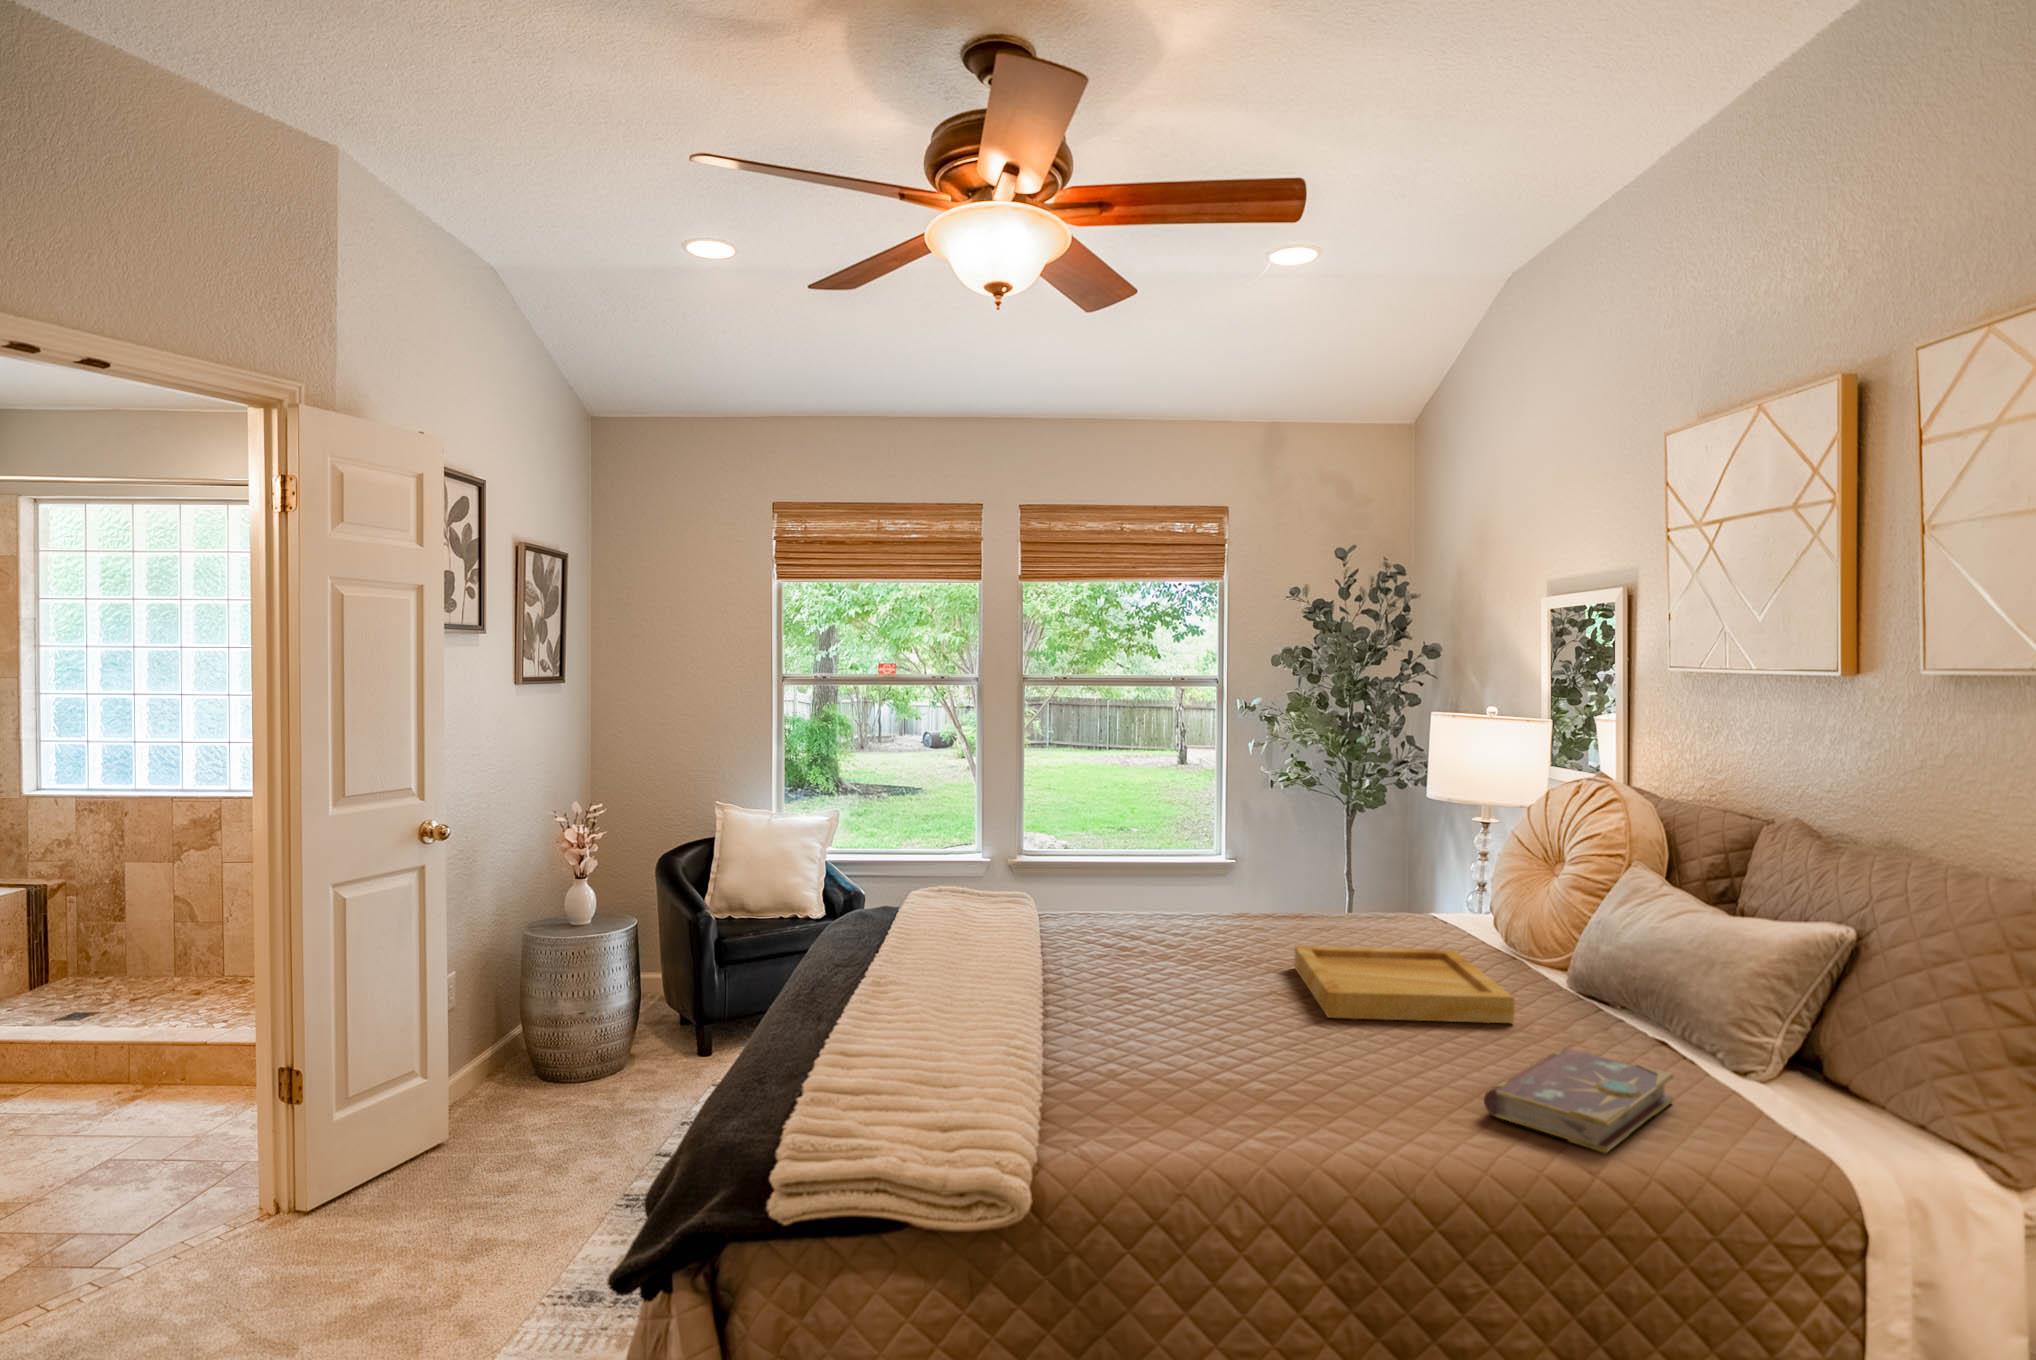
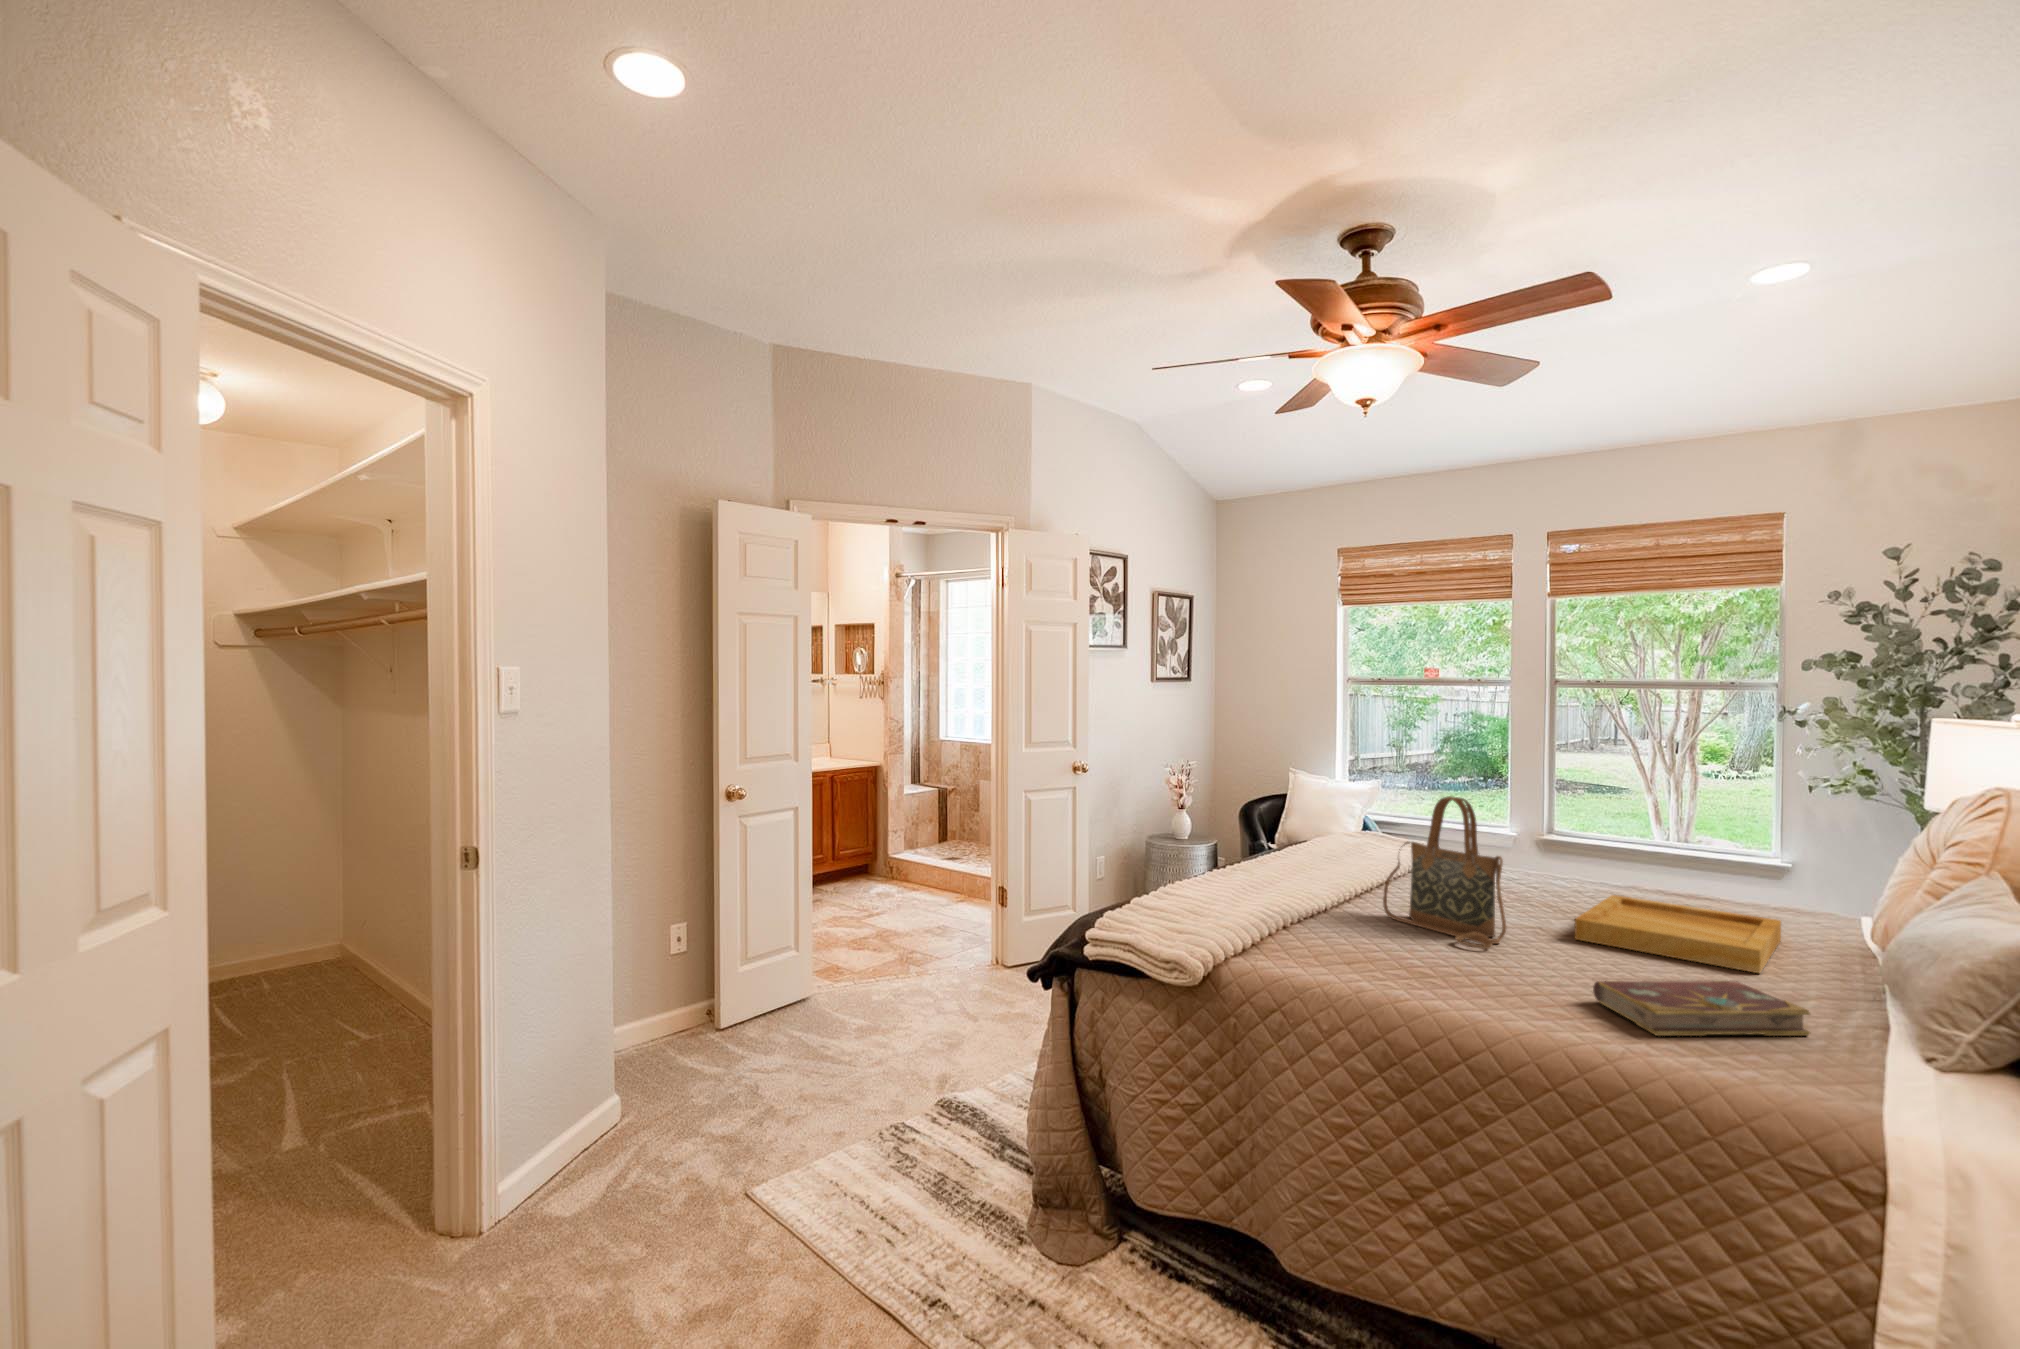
handbag: none [1106,853,1291,1062] -> present [1383,796,1506,949]

